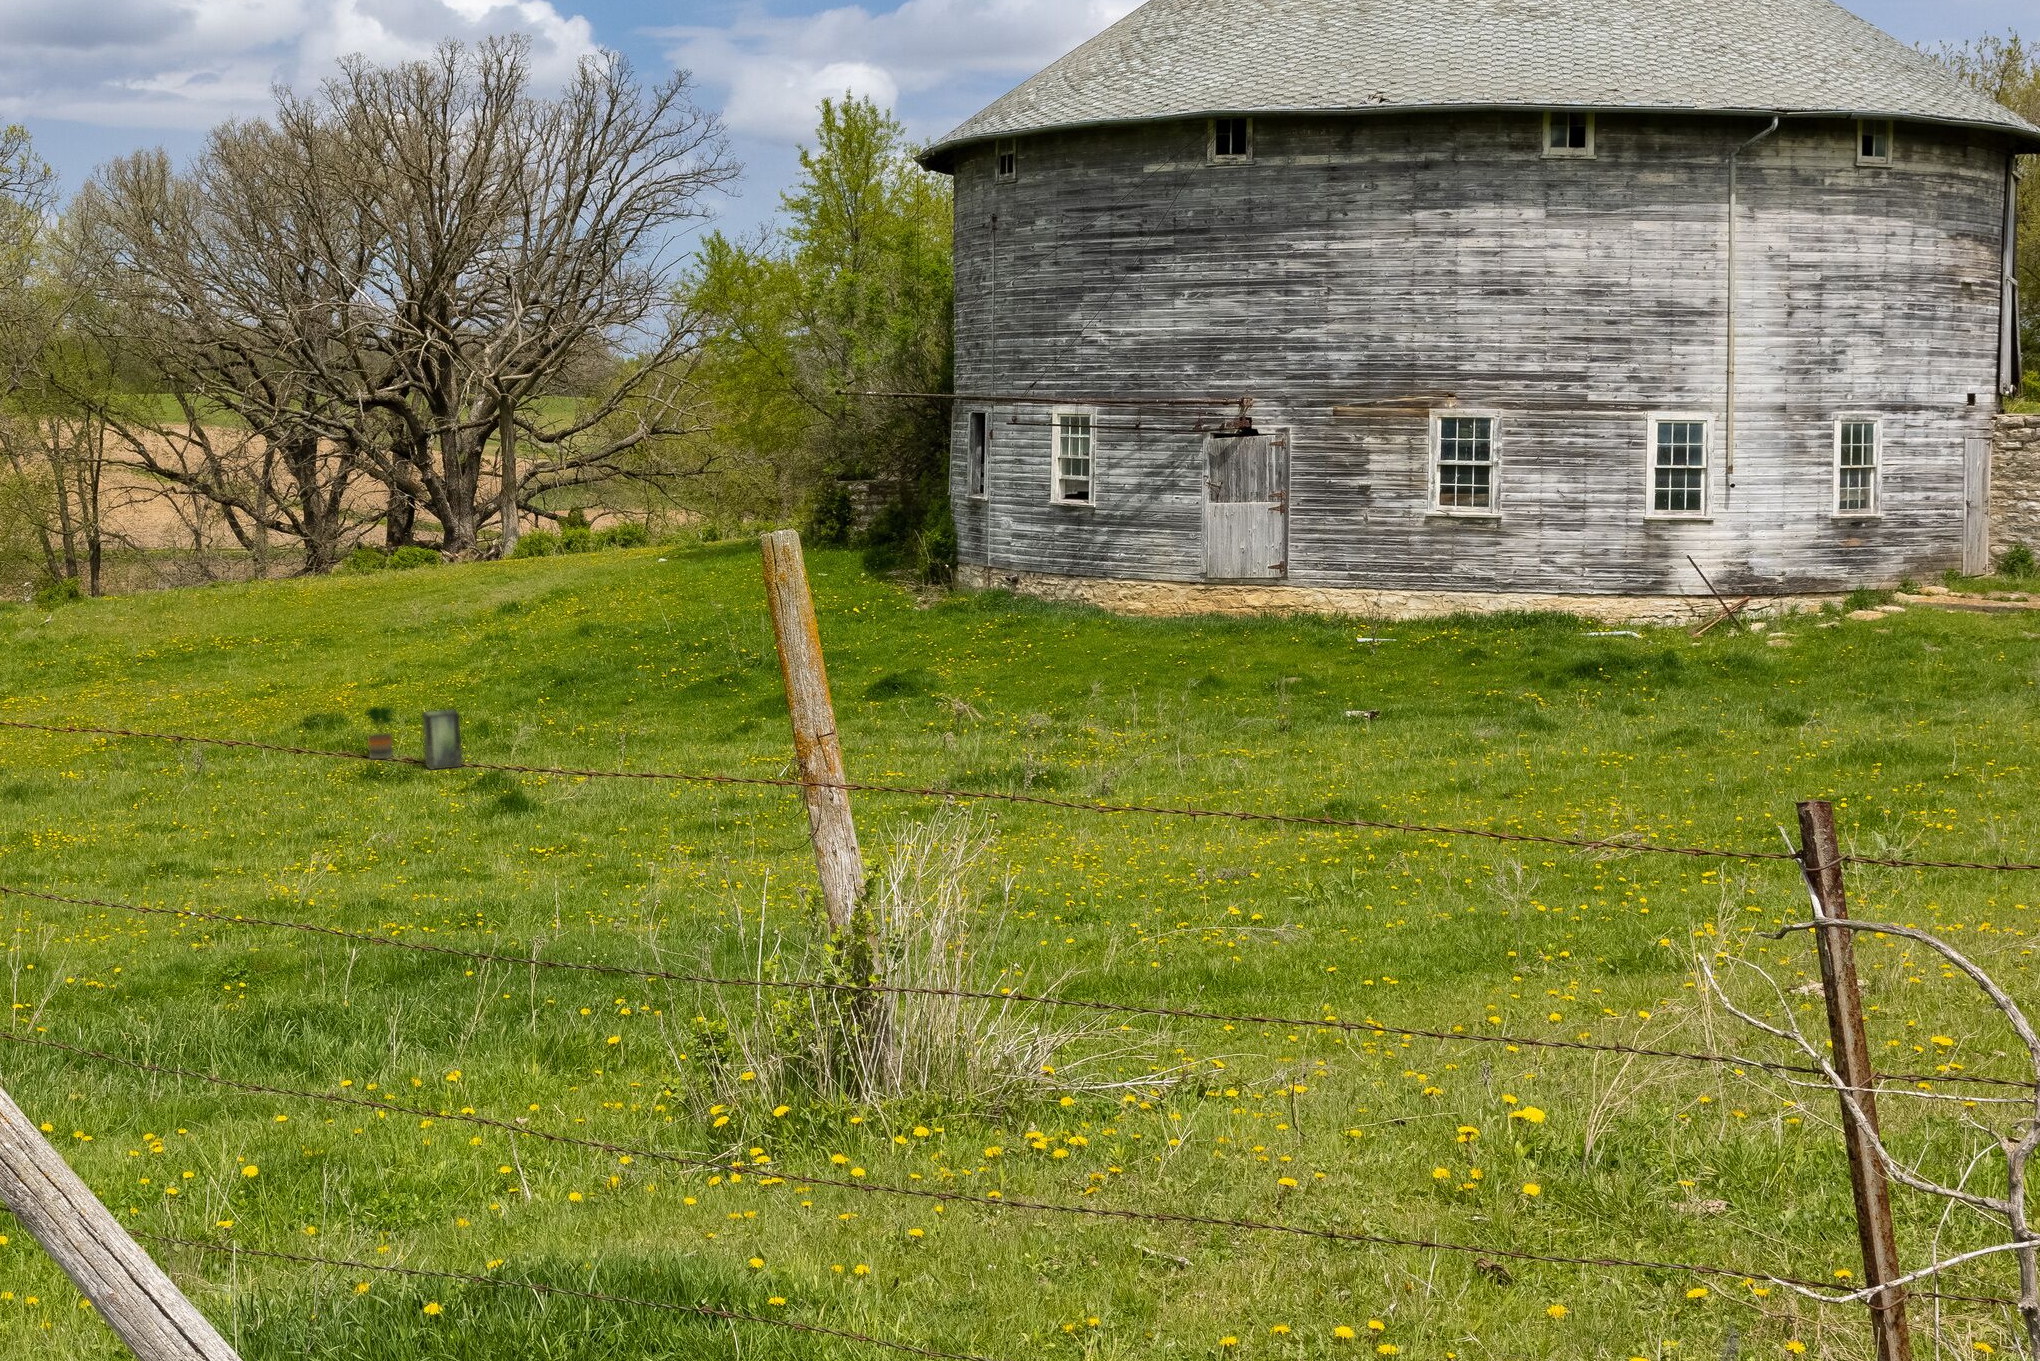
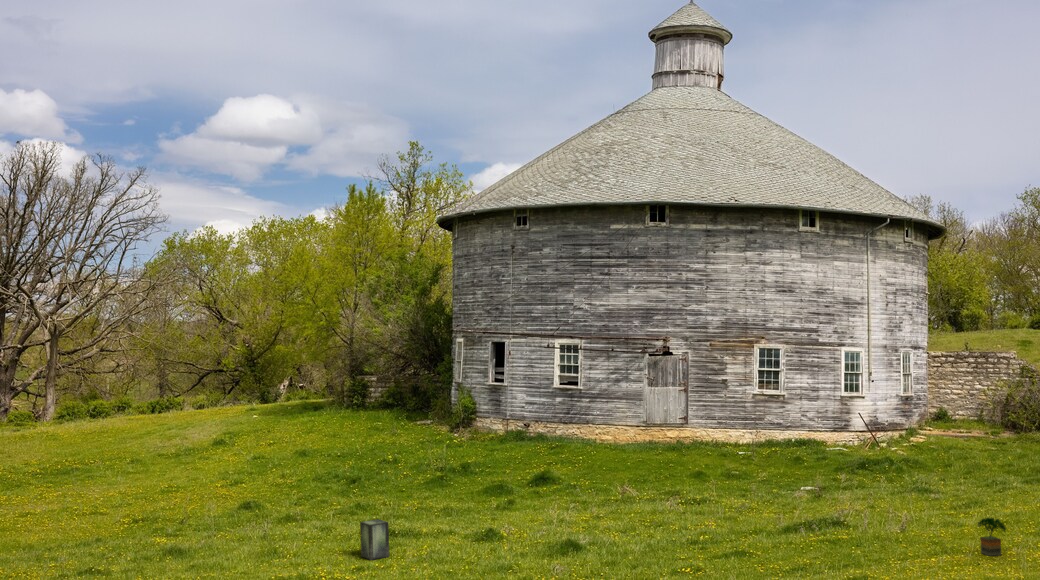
potted tree: present [365,707,396,759] -> present [978,518,1006,556]

